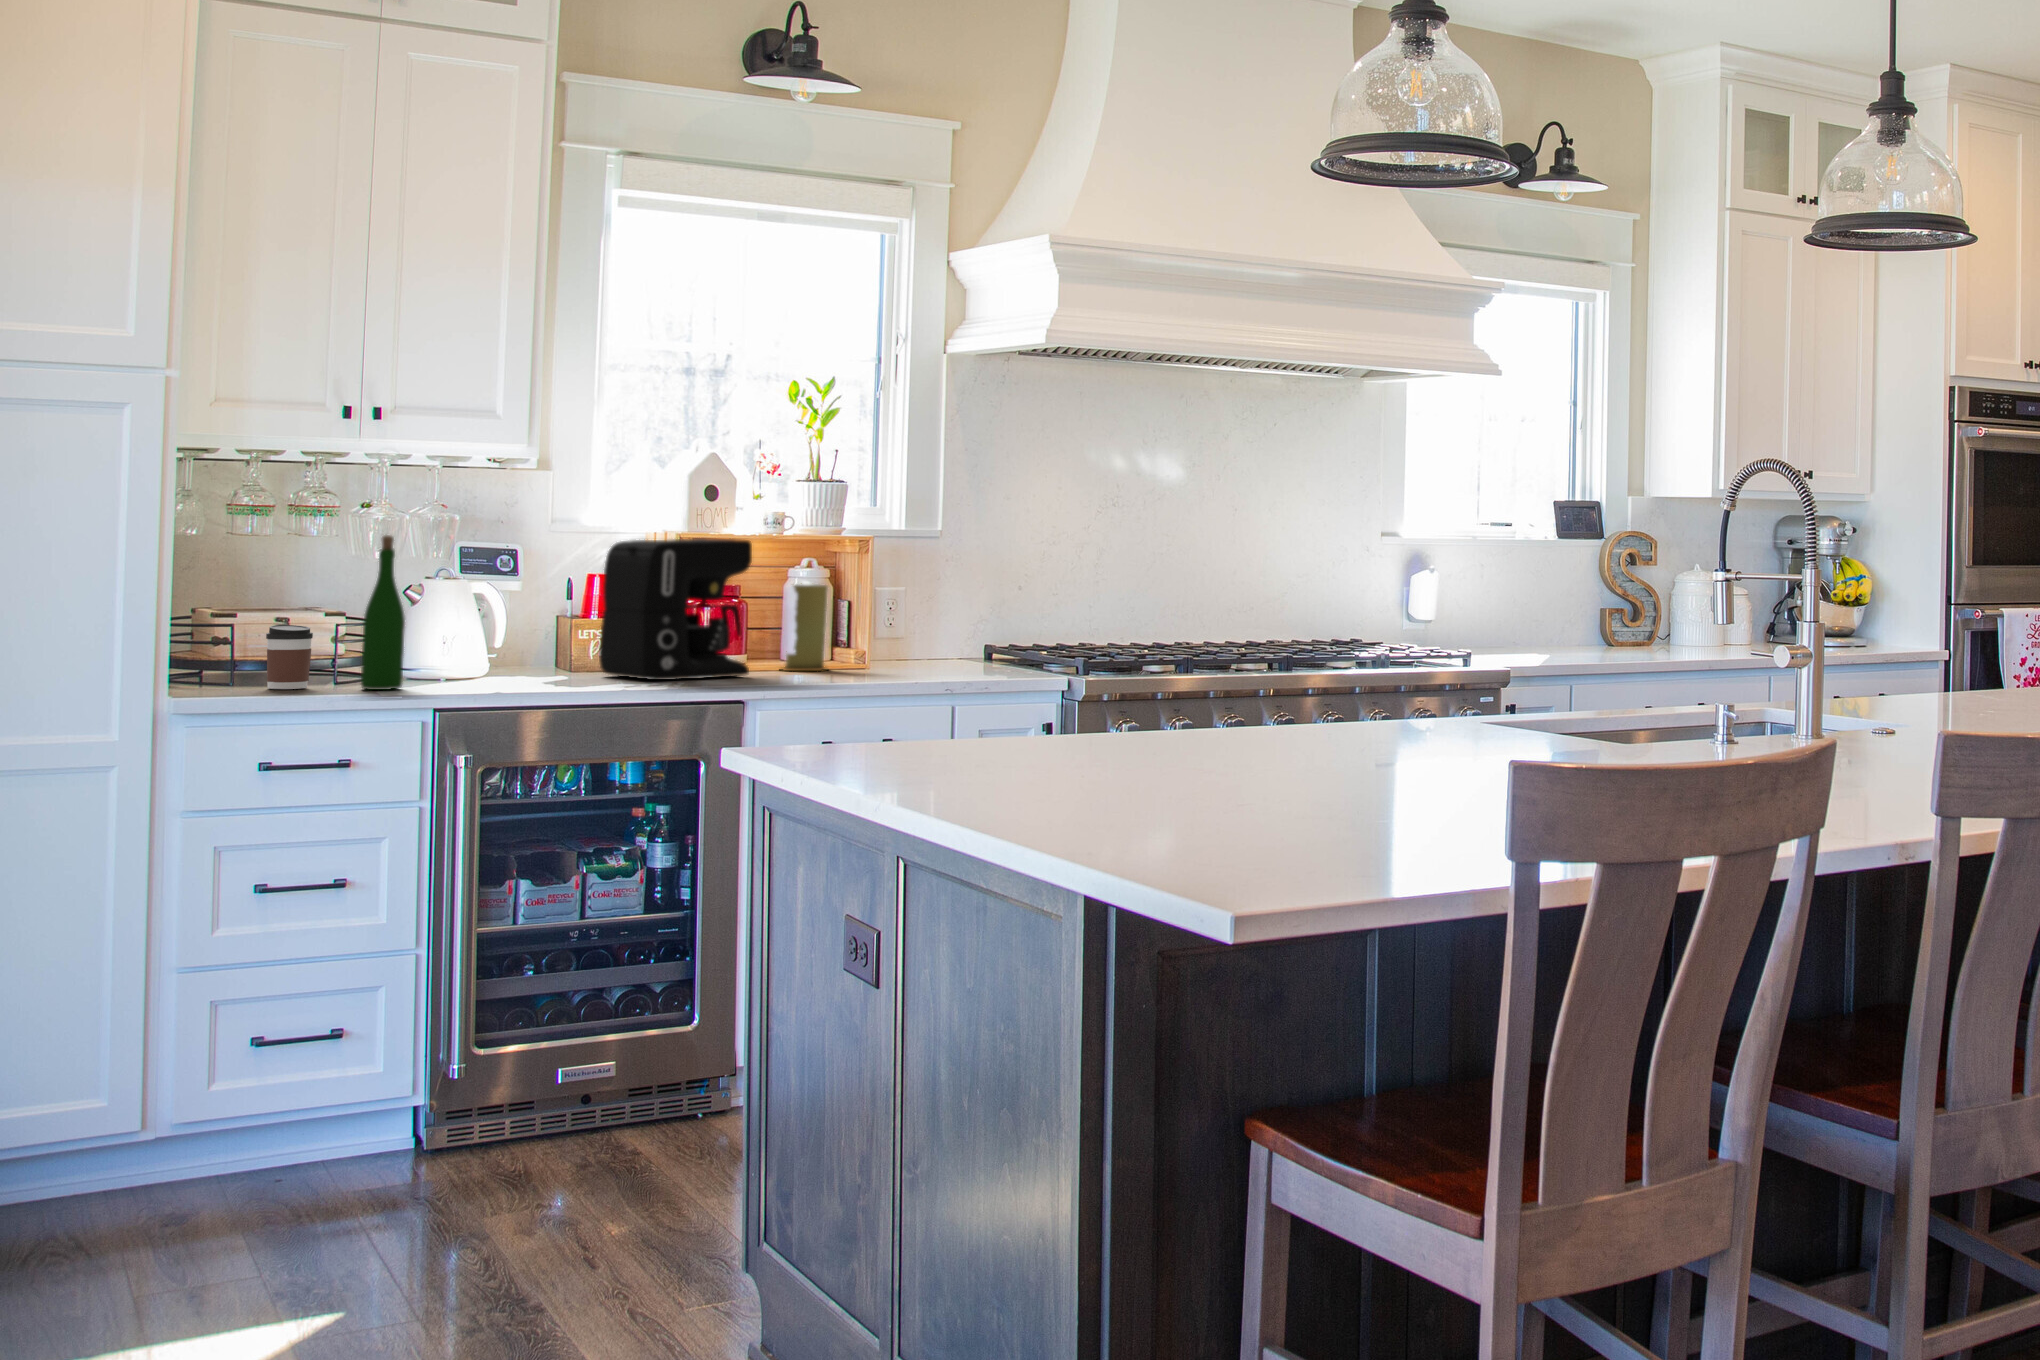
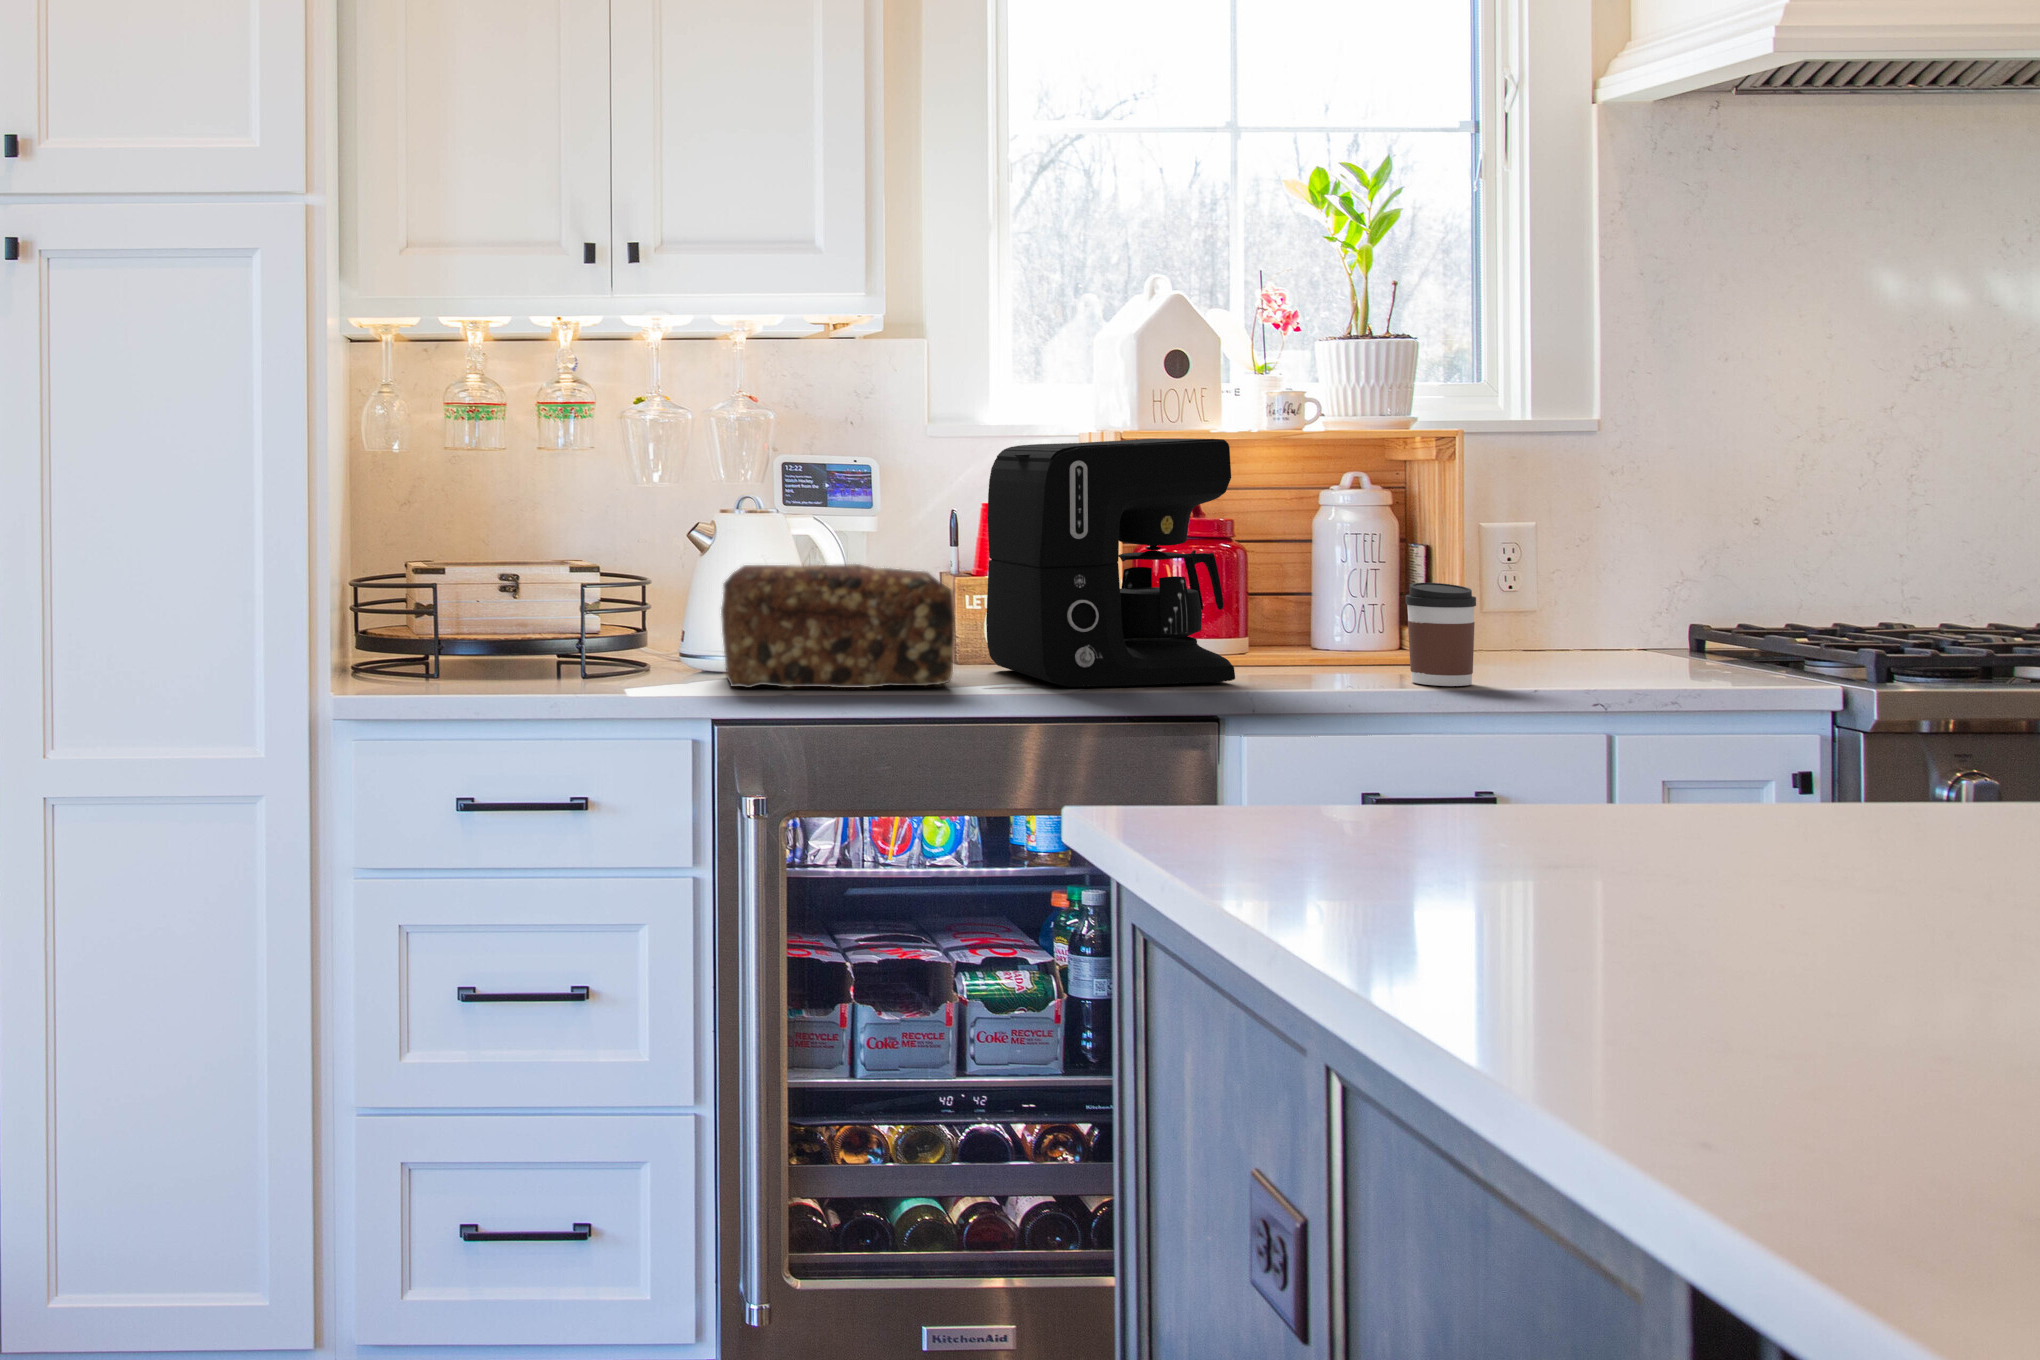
wine bottle: present [361,535,405,690] -> none [600,443,662,691]
candle: present [782,583,827,671] -> none [1298,514,1393,671]
bread loaf: none [431,612,594,687] -> present [721,564,955,688]
coffee cup: present [266,625,313,689] -> present [1405,583,1476,686]

